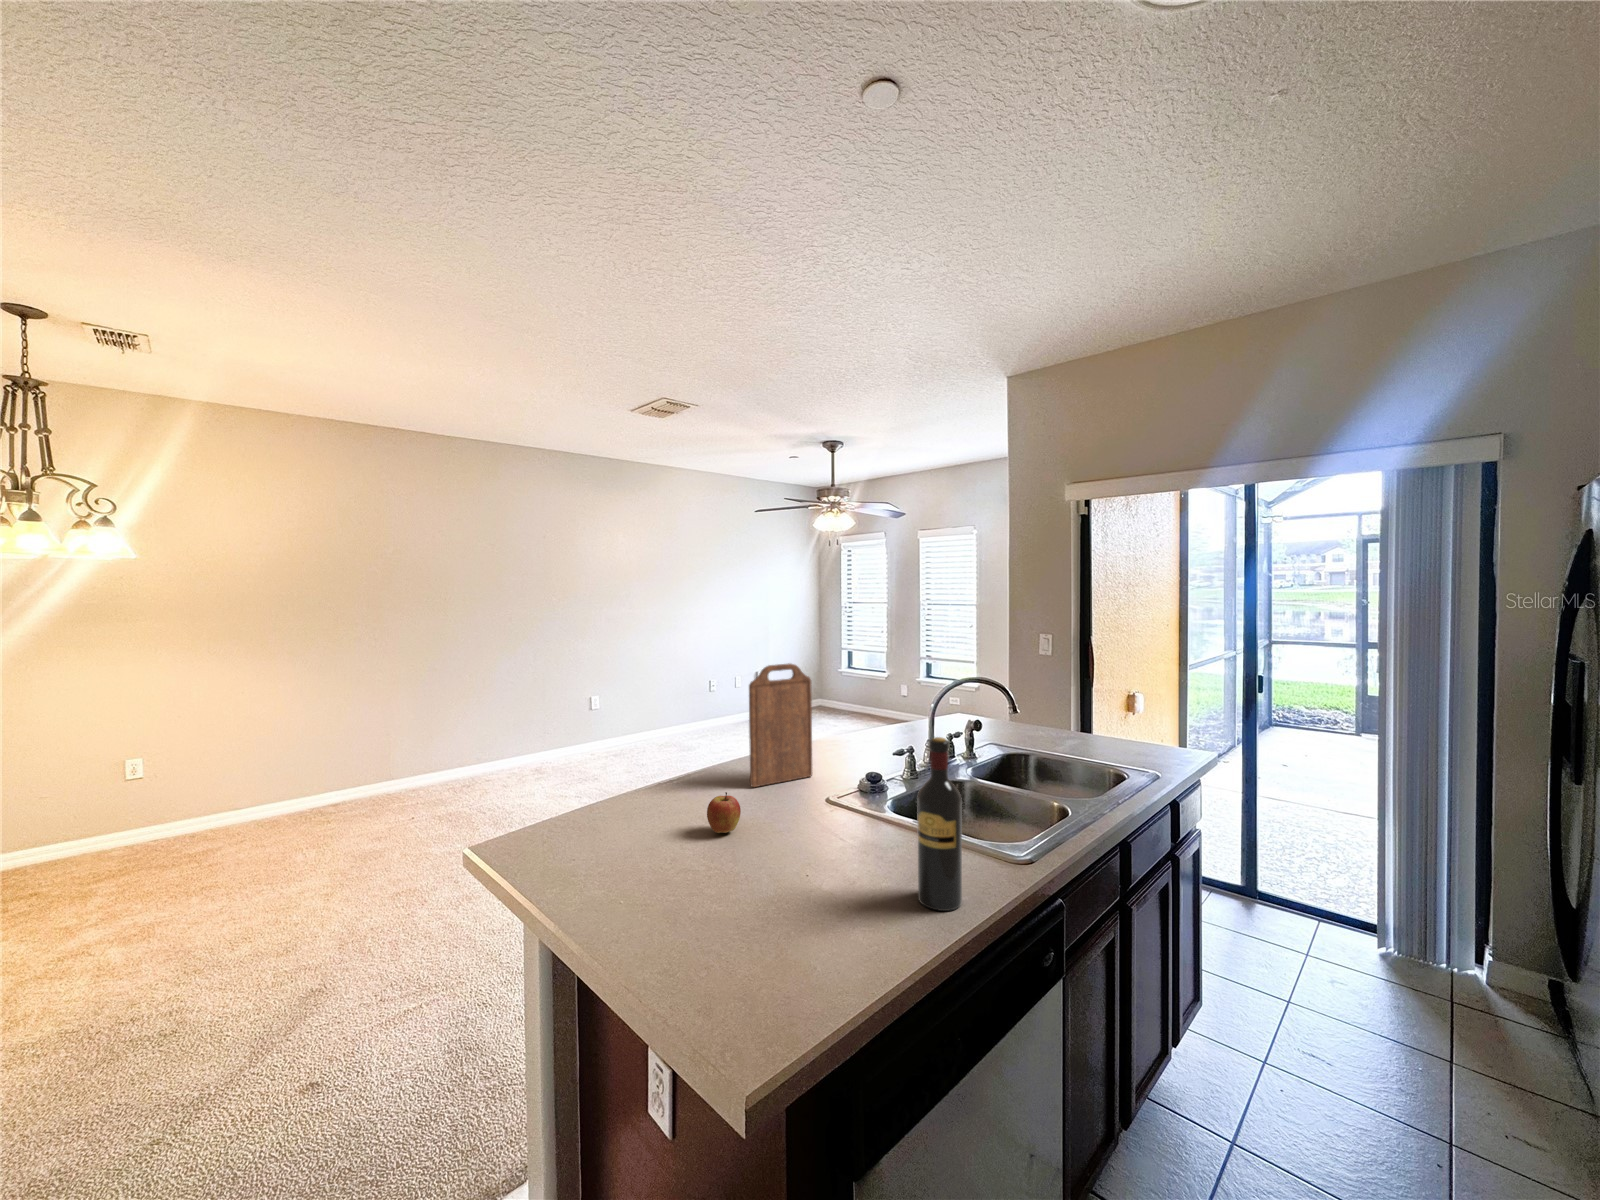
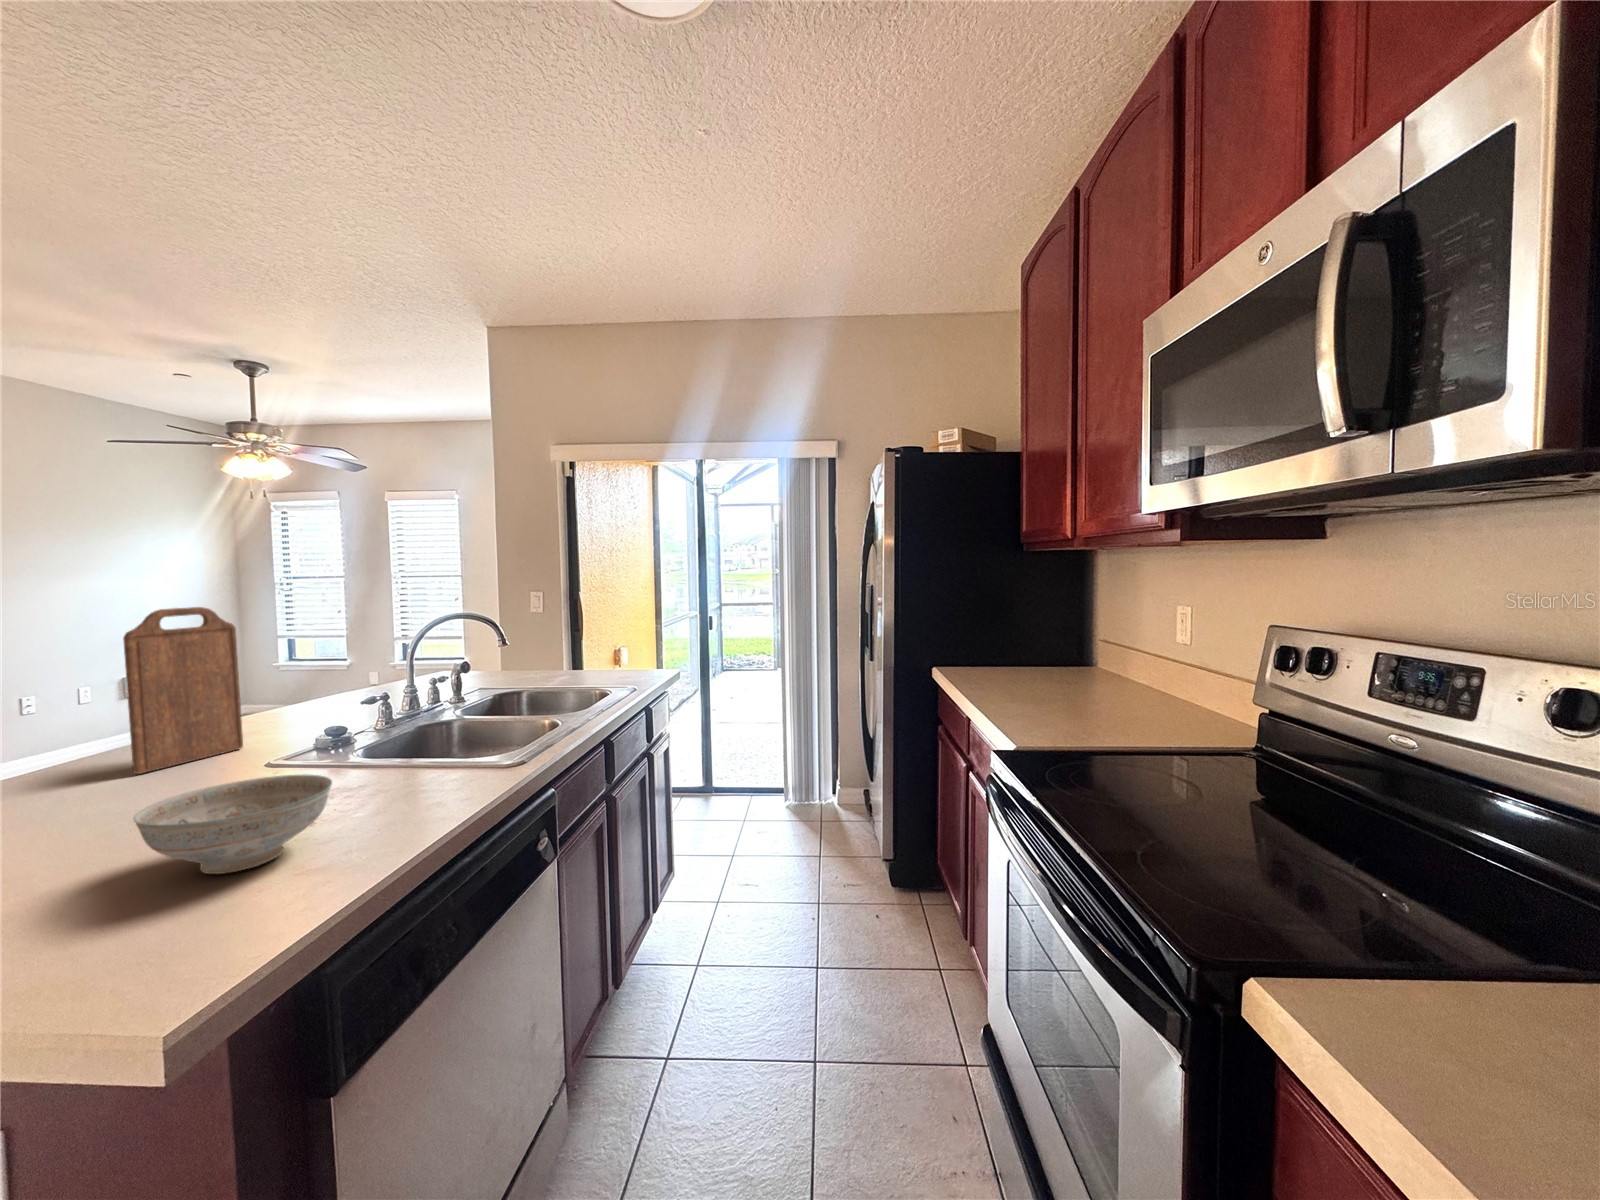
wine bottle: present [917,737,962,911] -> none [395,640,450,812]
apple: present [707,792,741,833] -> none [54,767,122,825]
decorative bowl: none [738,840,865,932] -> present [133,775,332,874]

